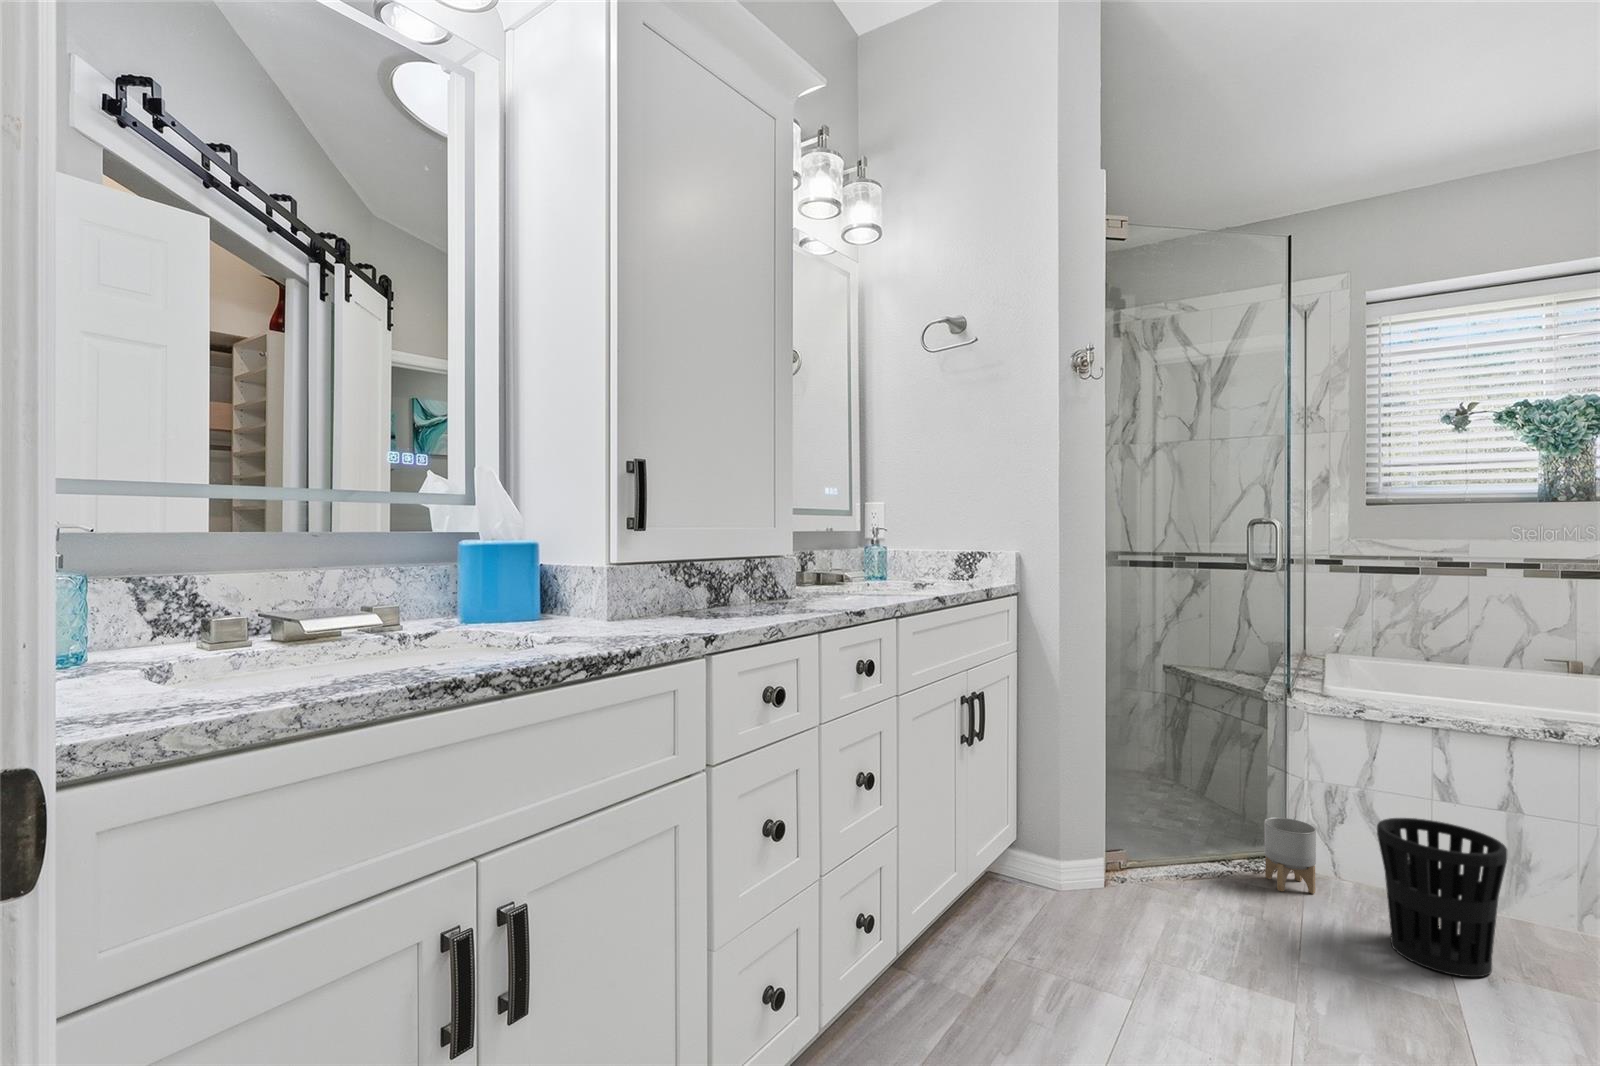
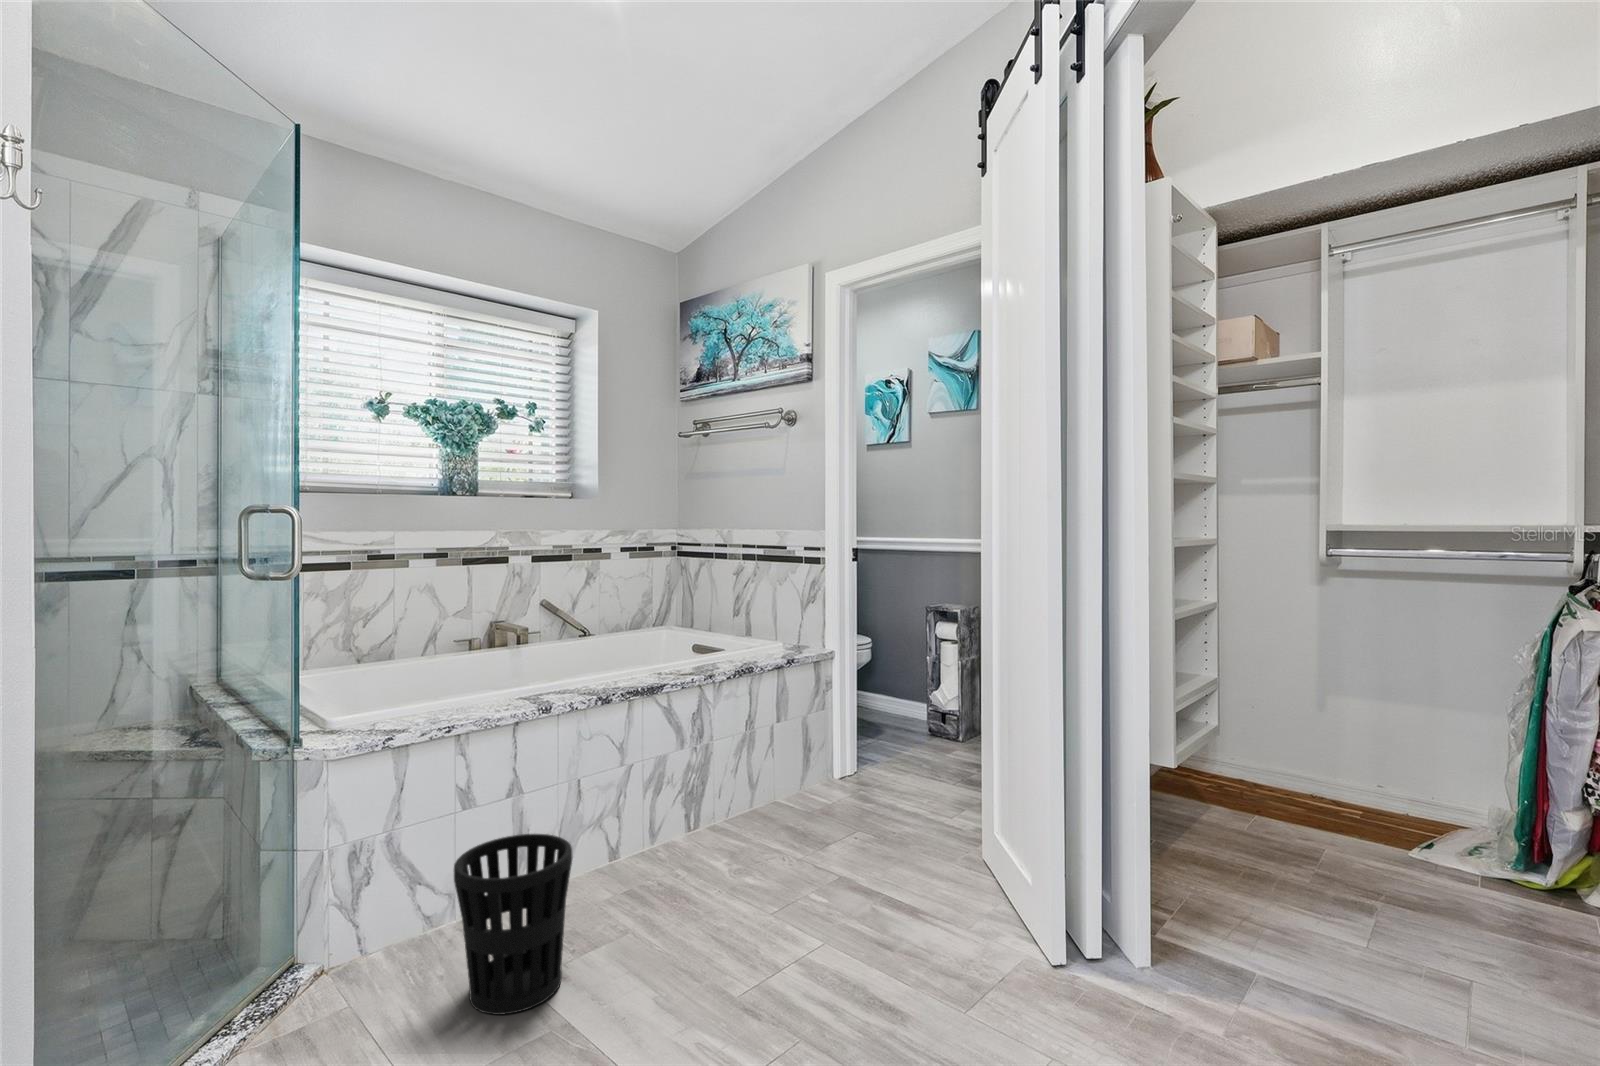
planter: present [1264,818,1316,894] -> none [289,907,360,1021]

